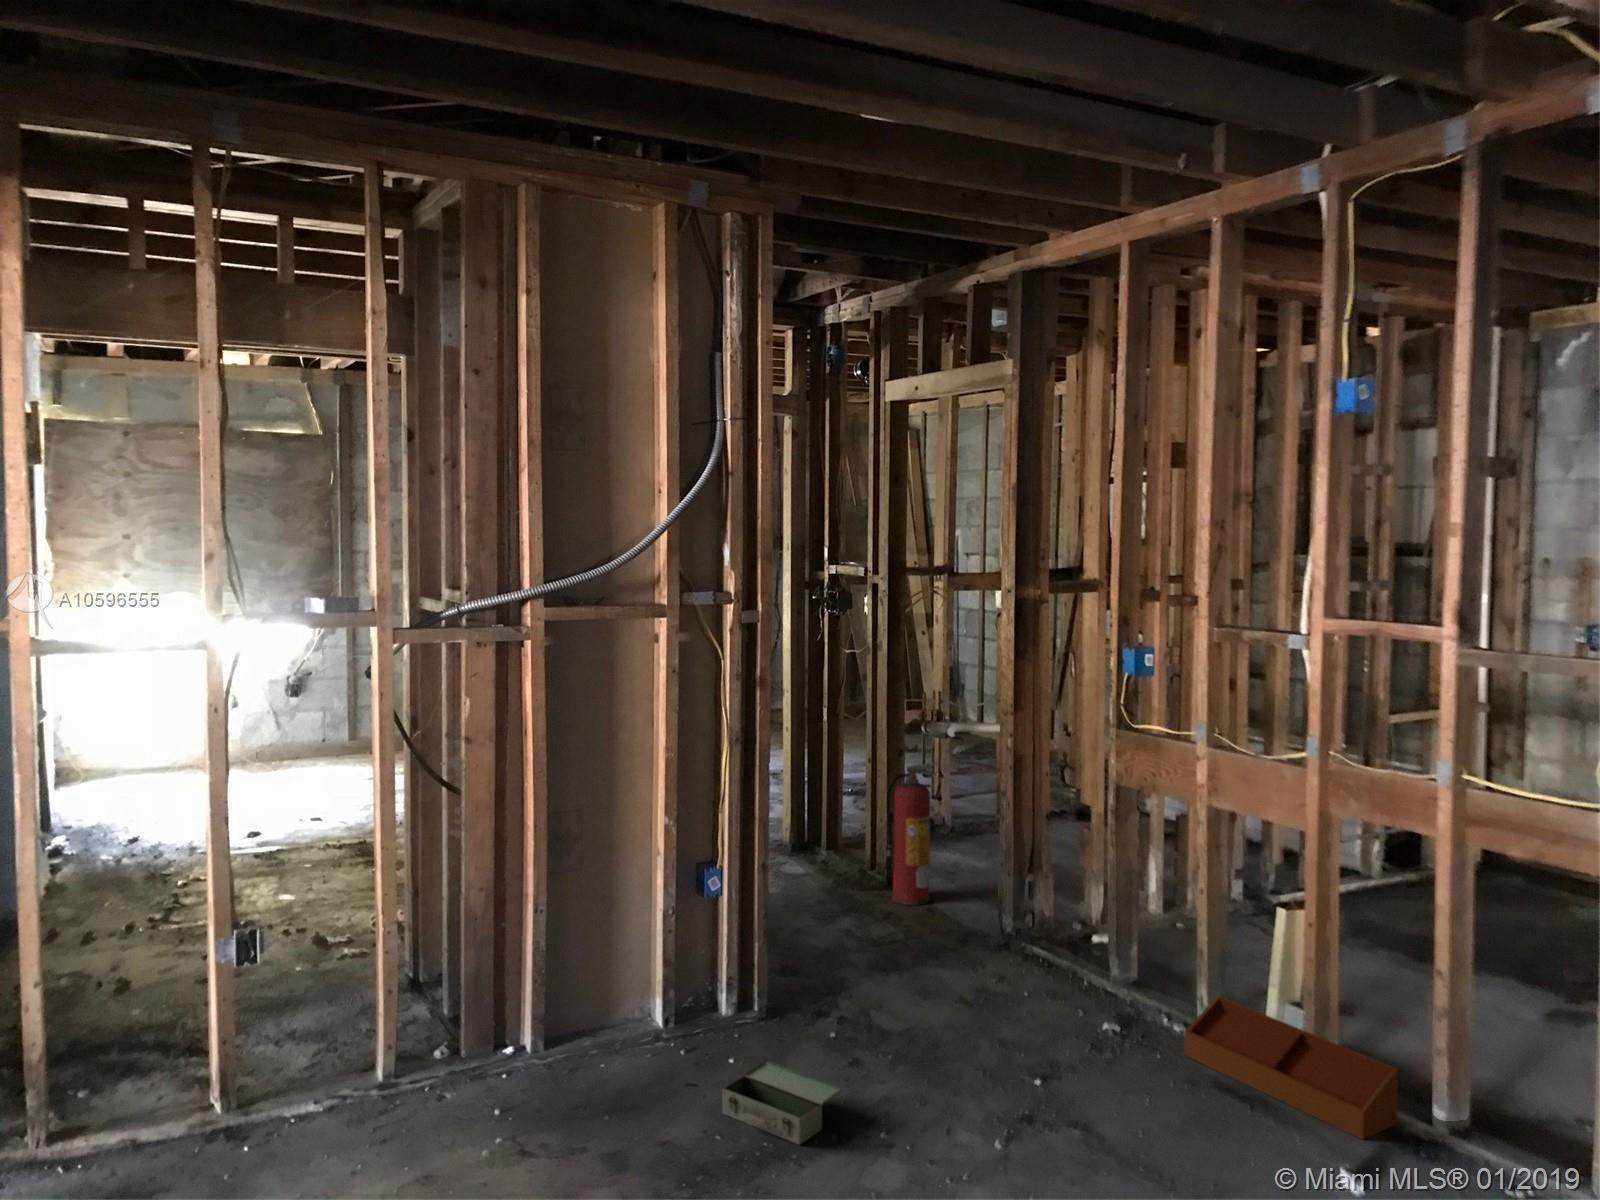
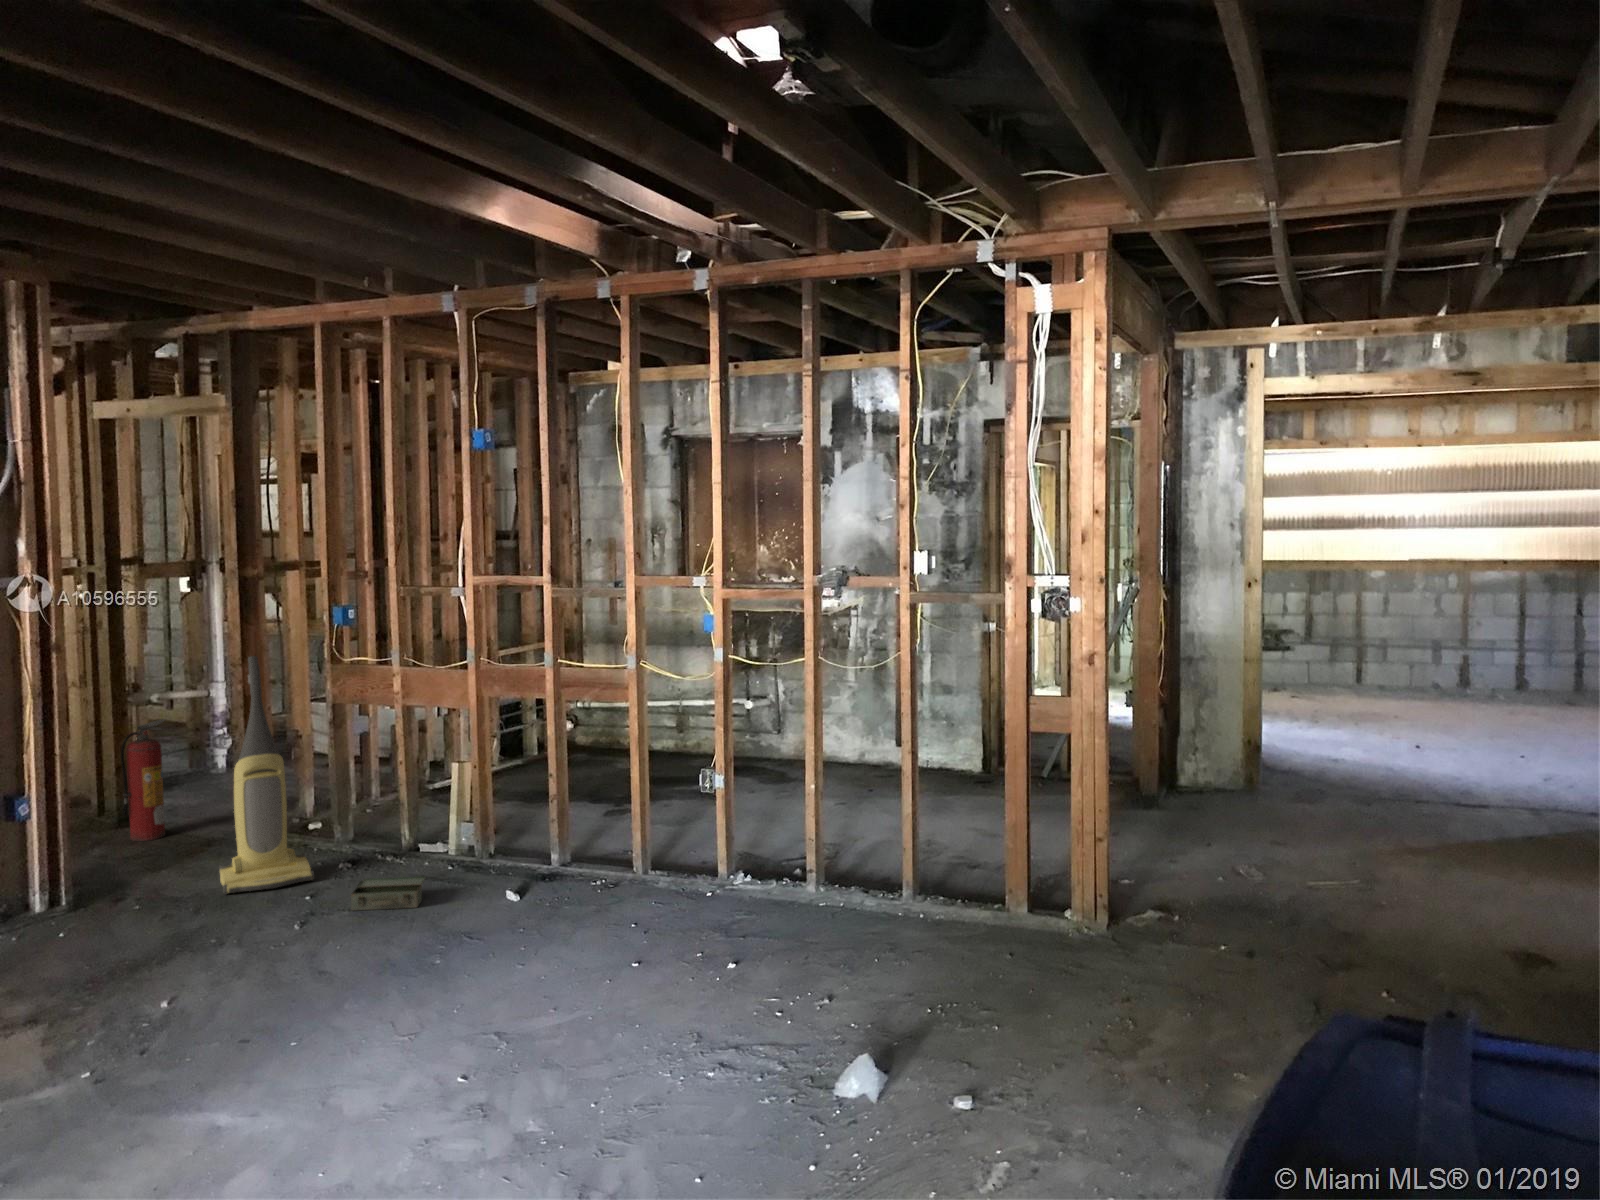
vacuum cleaner: none [934,710,1053,1043] -> present [219,656,315,895]
storage bin: present [1184,996,1399,1140] -> none [403,826,530,874]
toolbox: present [722,1061,842,1145] -> present [351,876,426,911]

